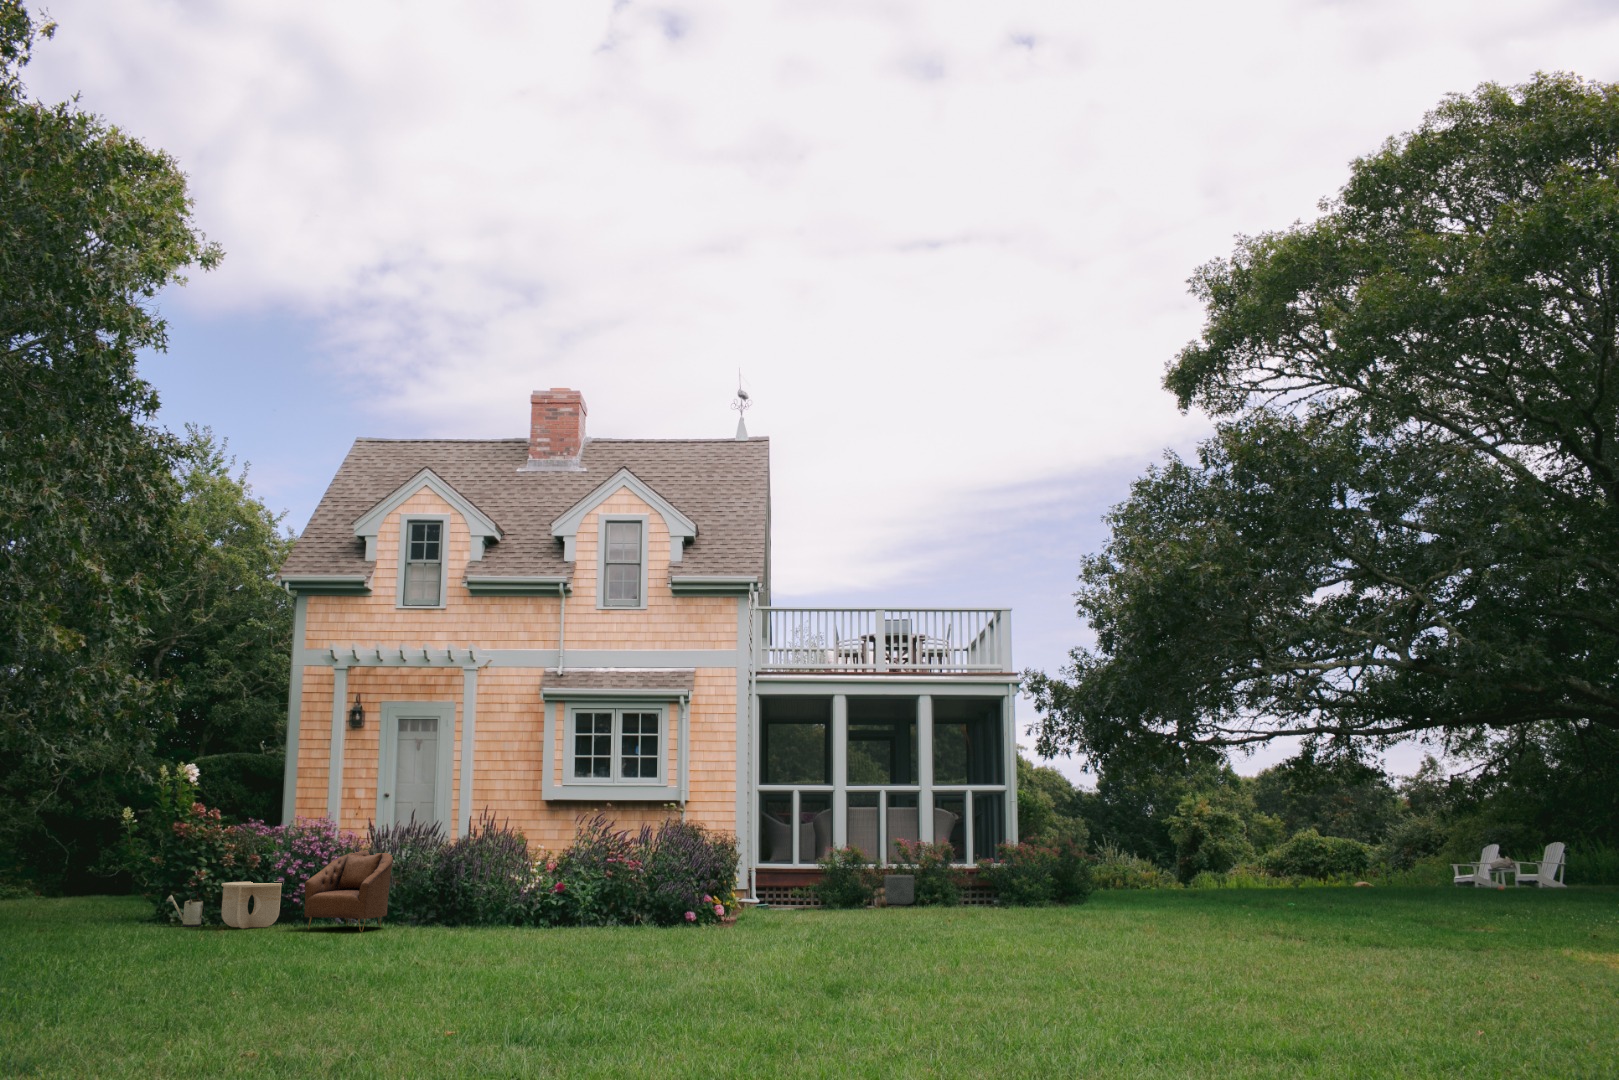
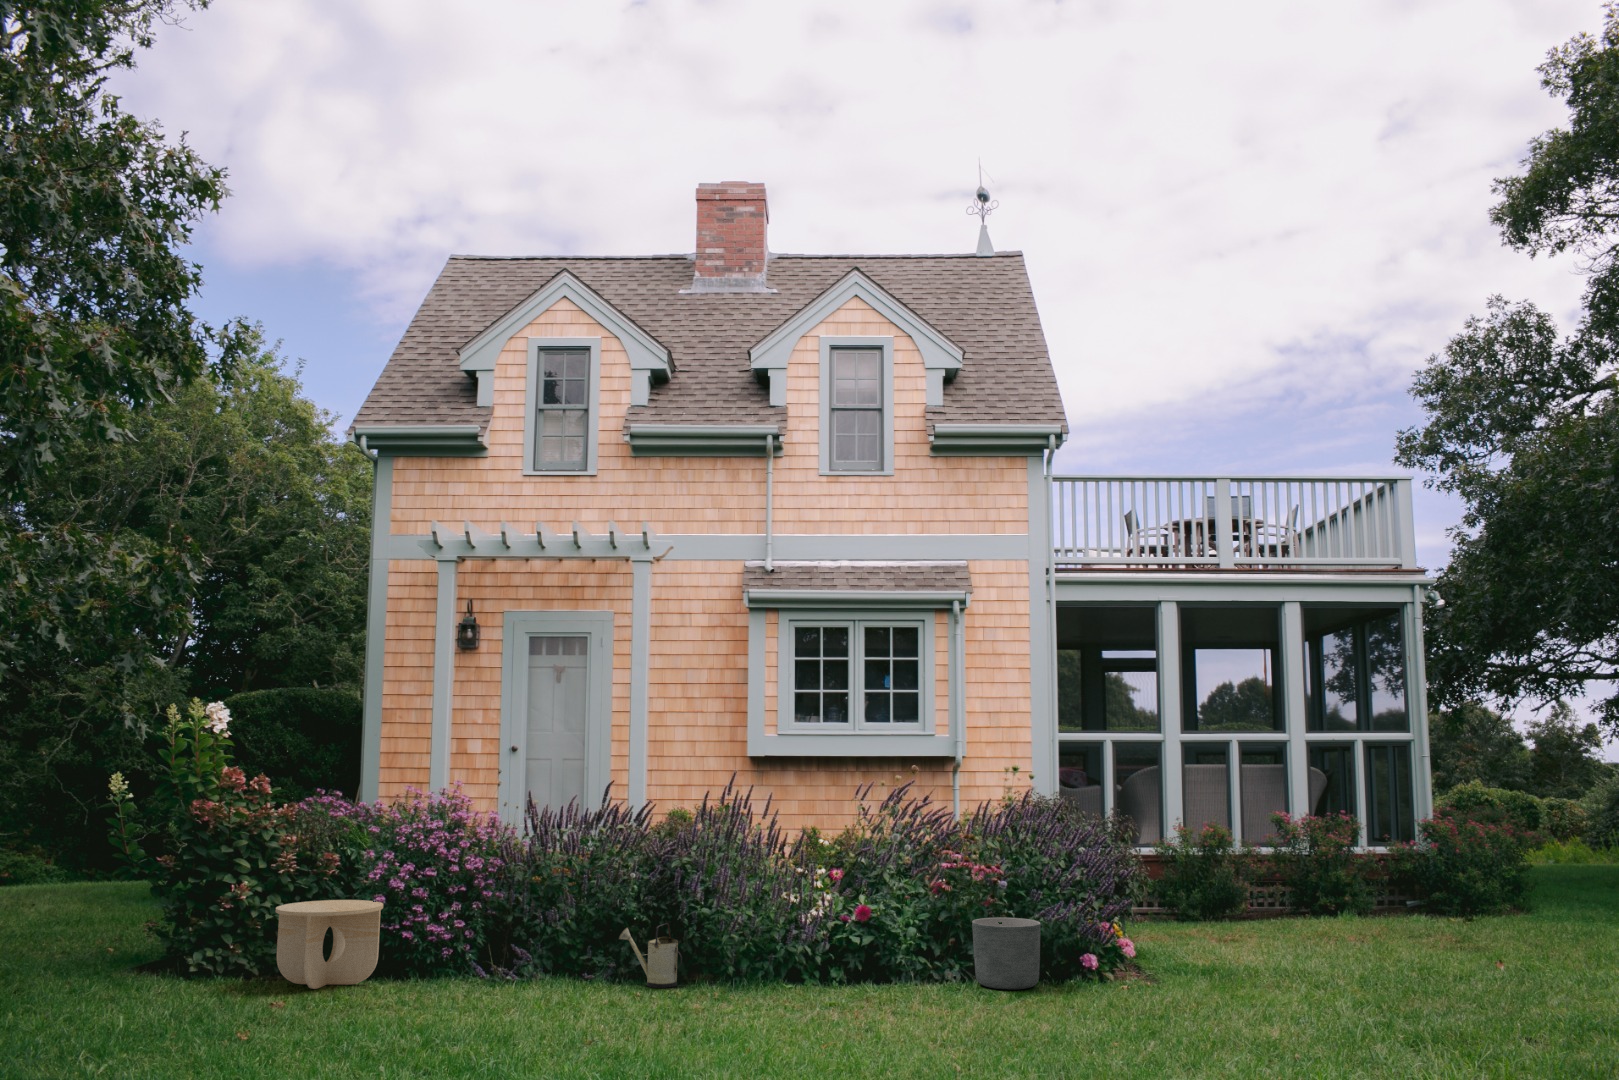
armchair: present [304,850,393,932] -> none [425,846,576,1001]
planter: present [884,875,914,905] -> present [972,918,1041,990]
watering can: present [166,892,205,927] -> present [619,924,682,988]

